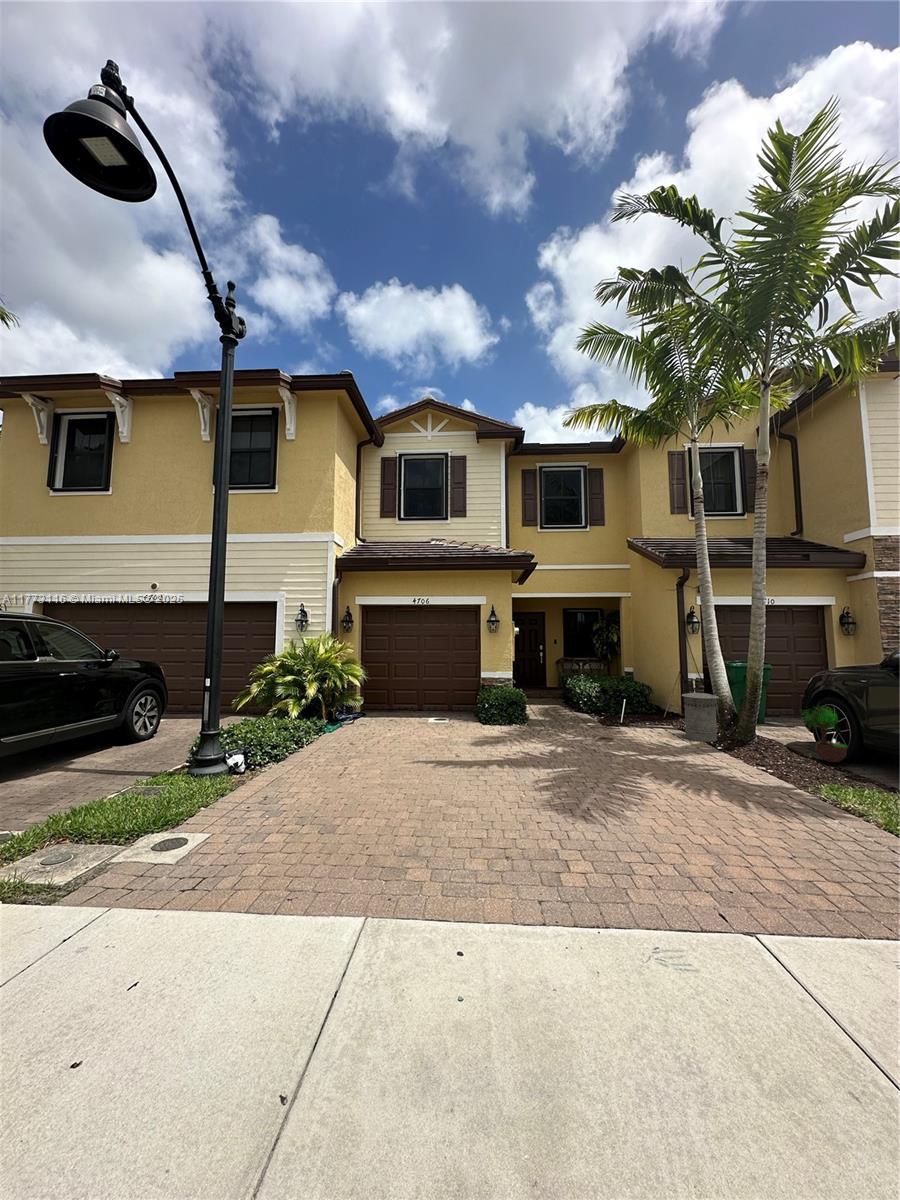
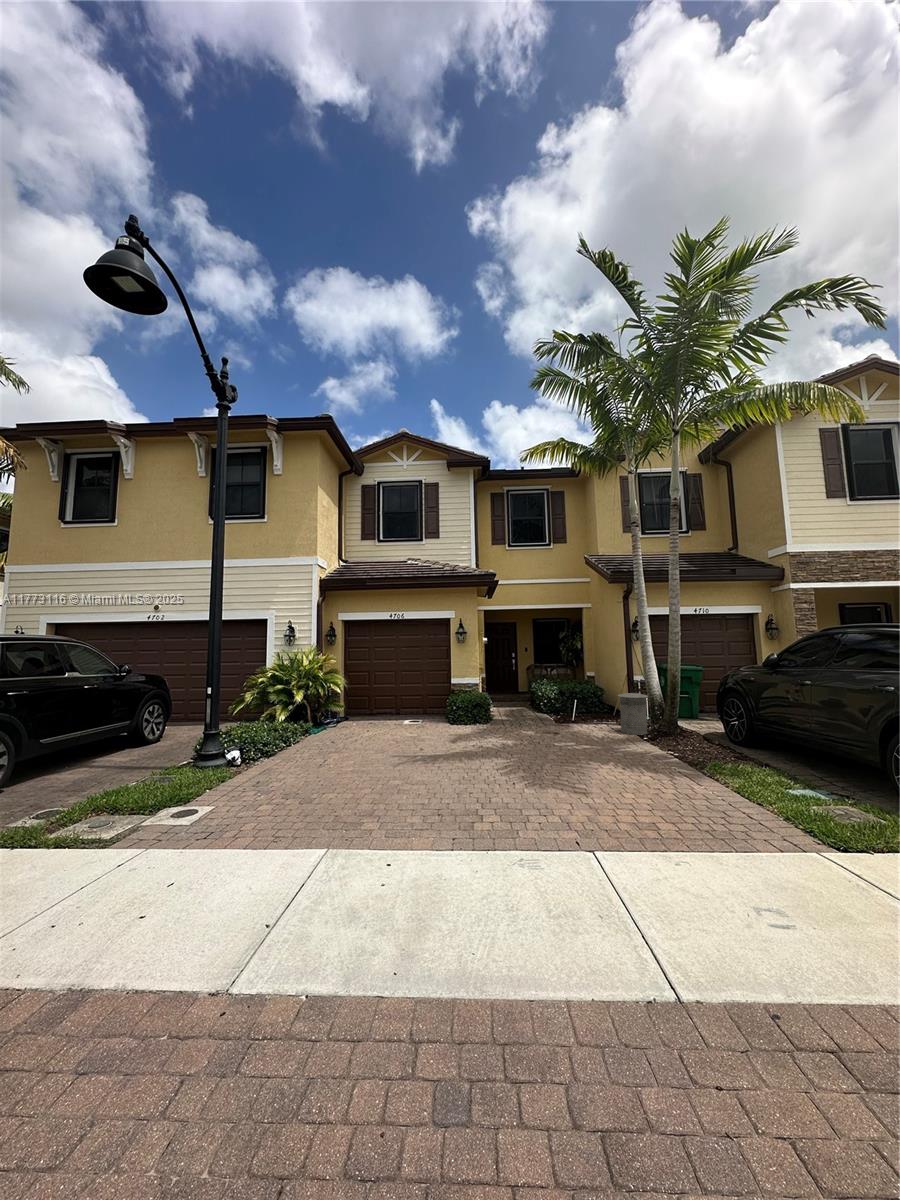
potted tree: present [805,707,847,762] -> none [706,698,744,748]

